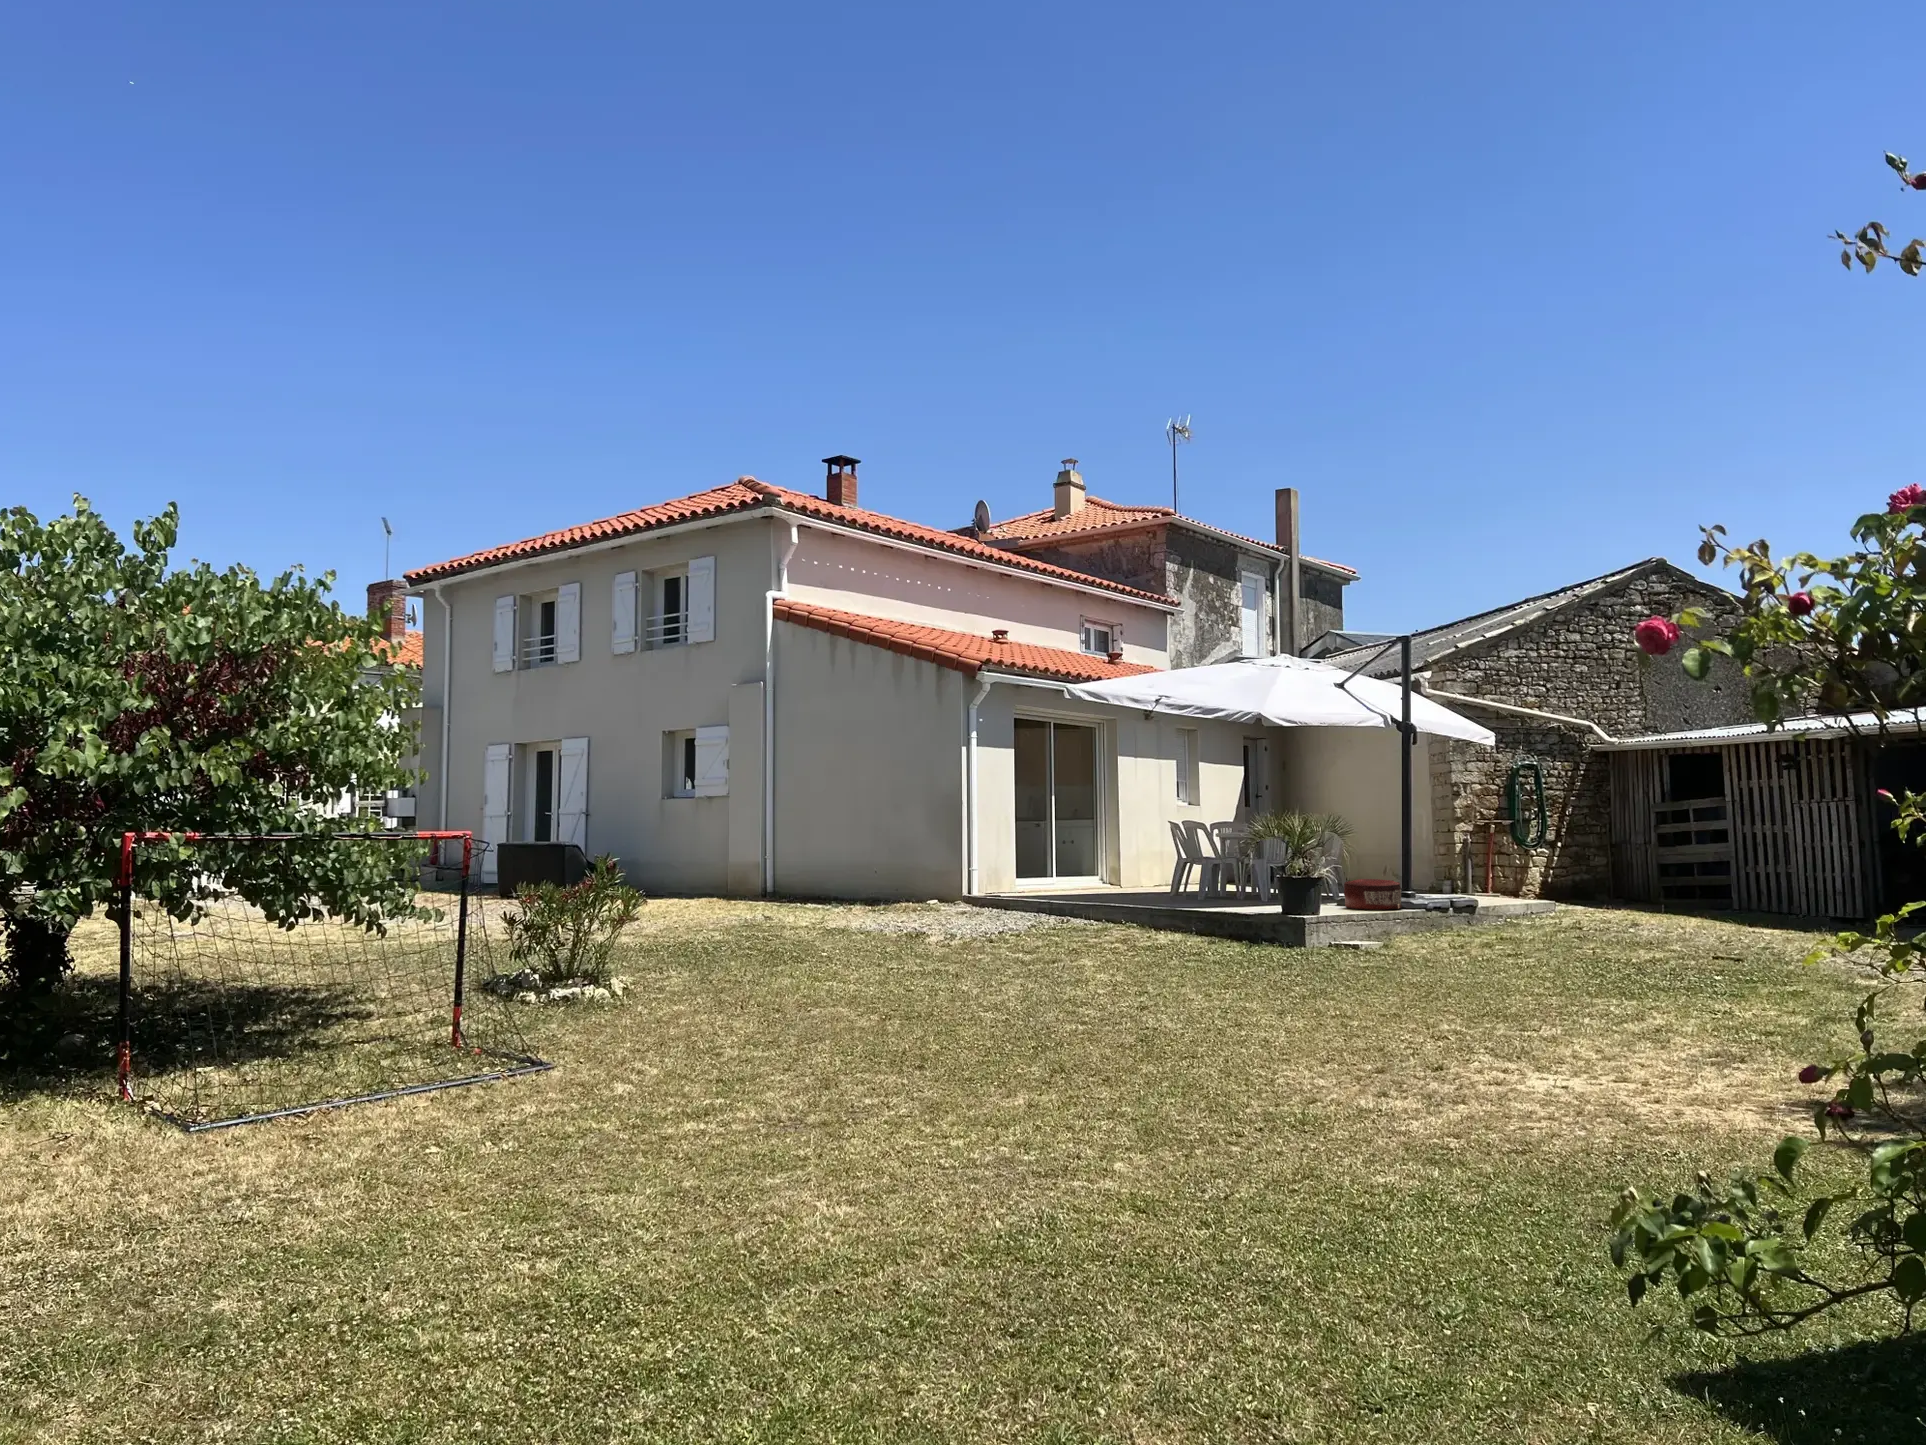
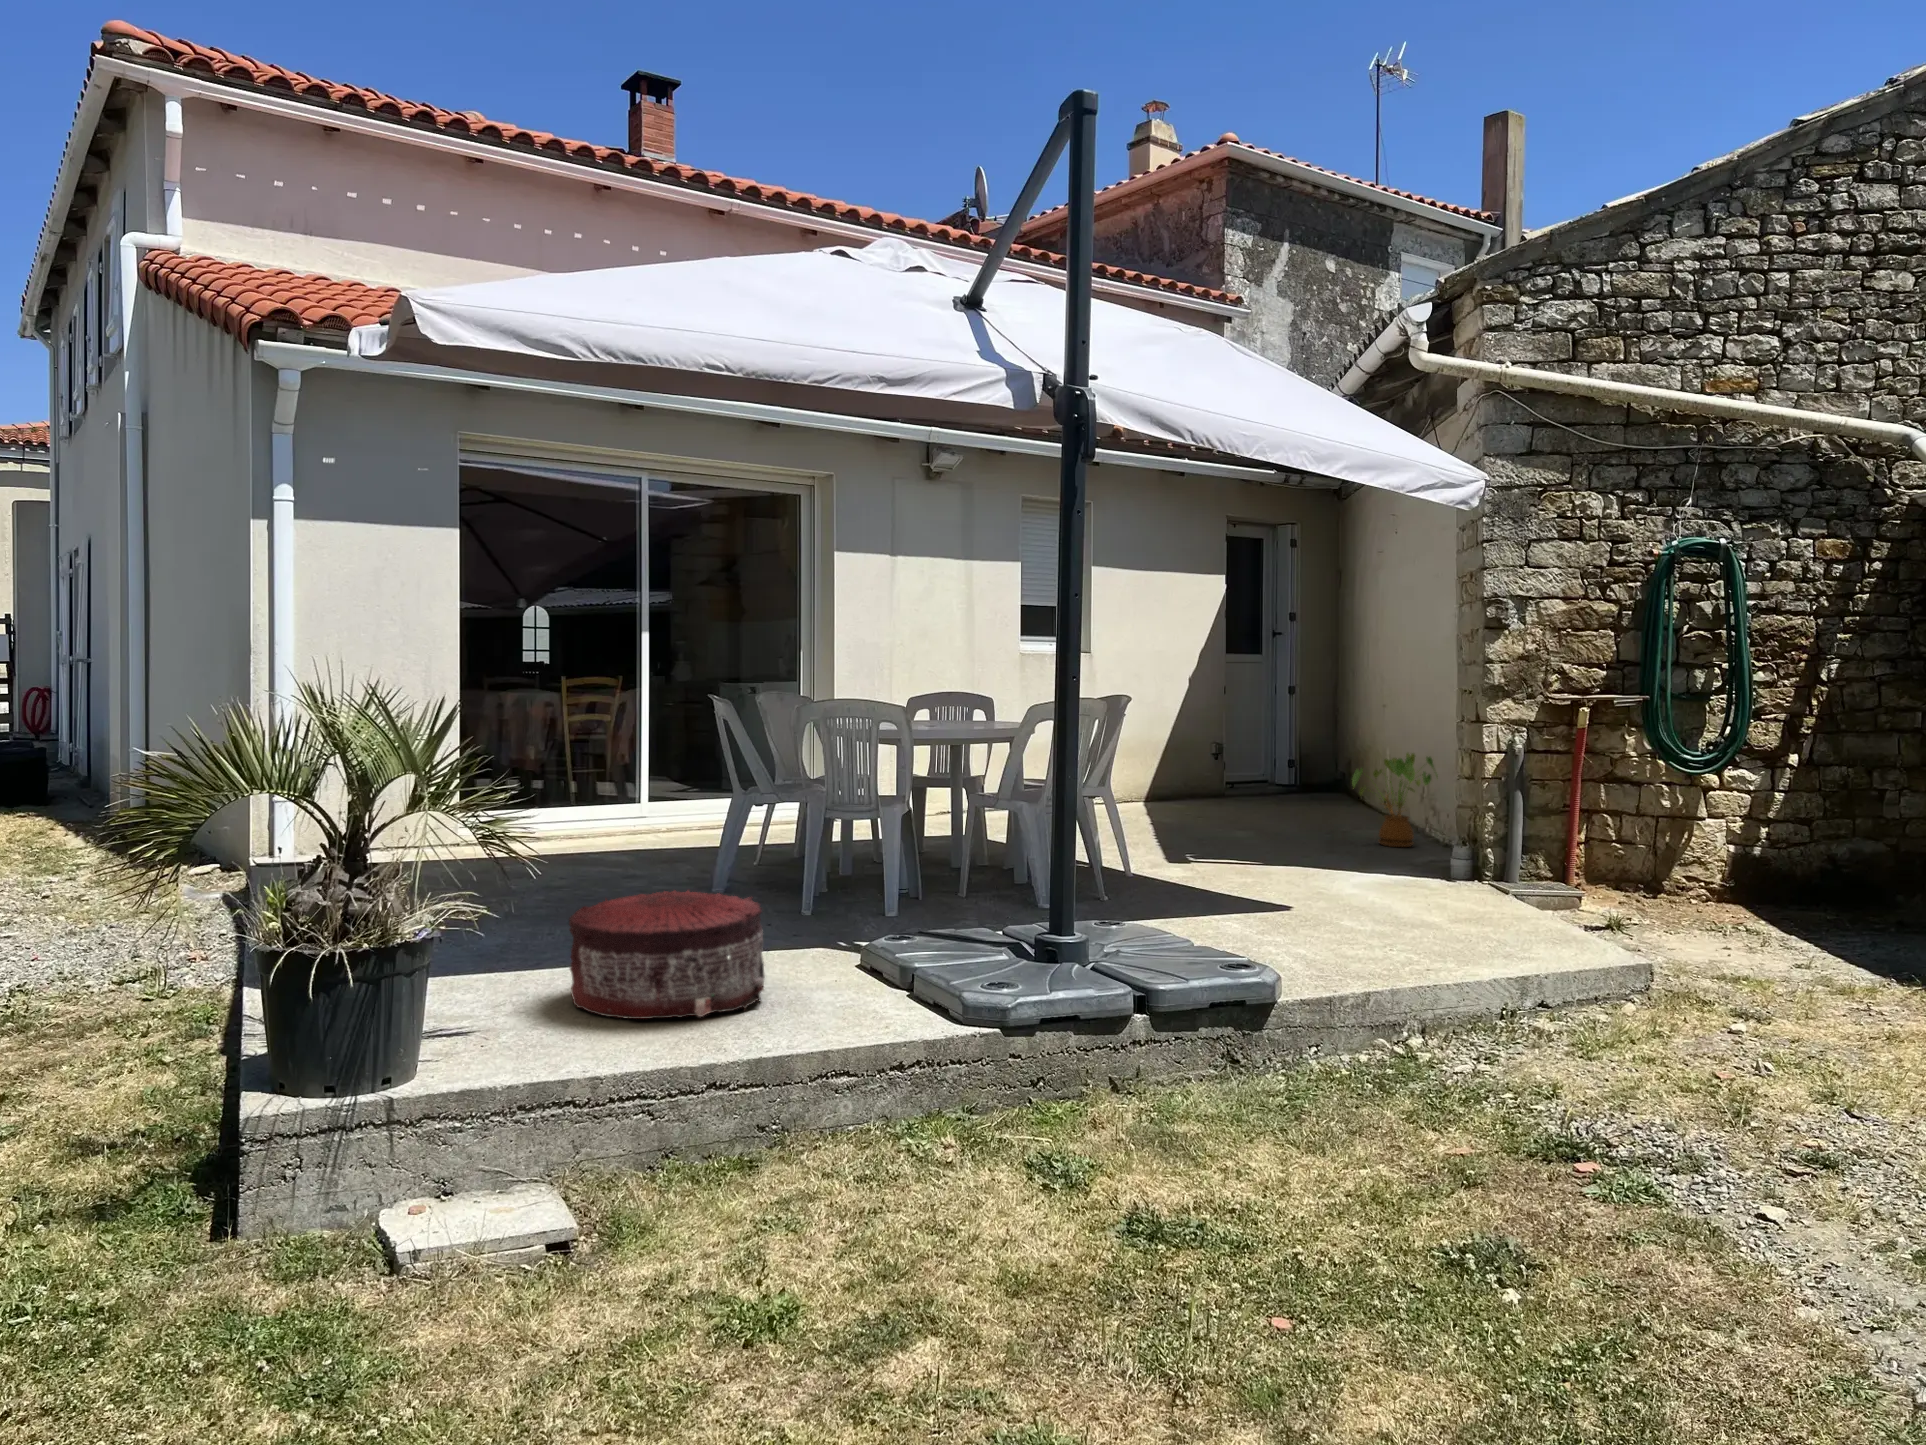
house plant: none [1388,847,1422,887] -> present [1352,753,1438,847]

